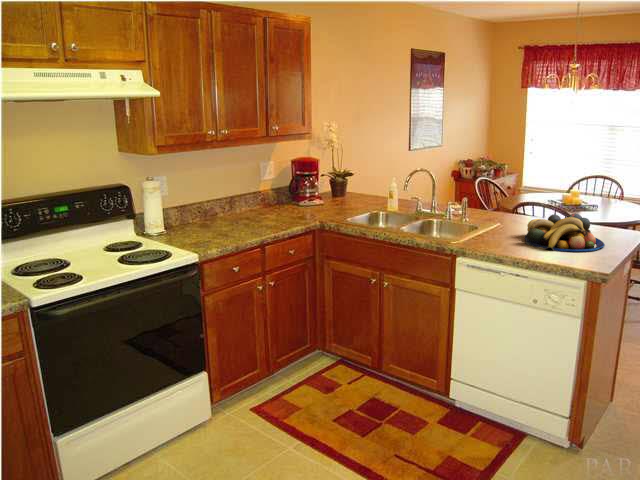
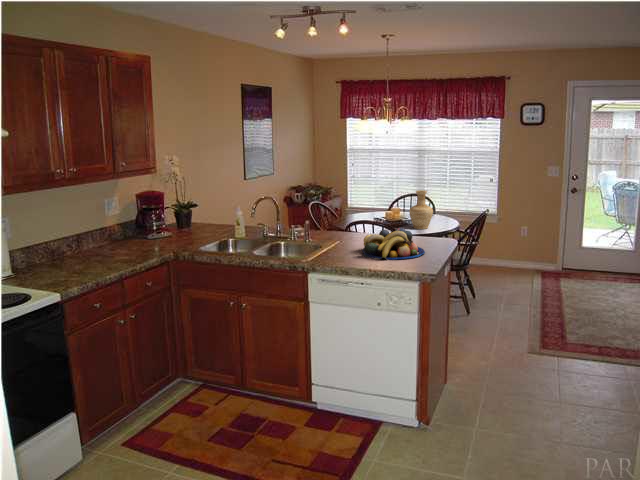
vase: none [591,171,621,216] -> present [409,190,433,229]

